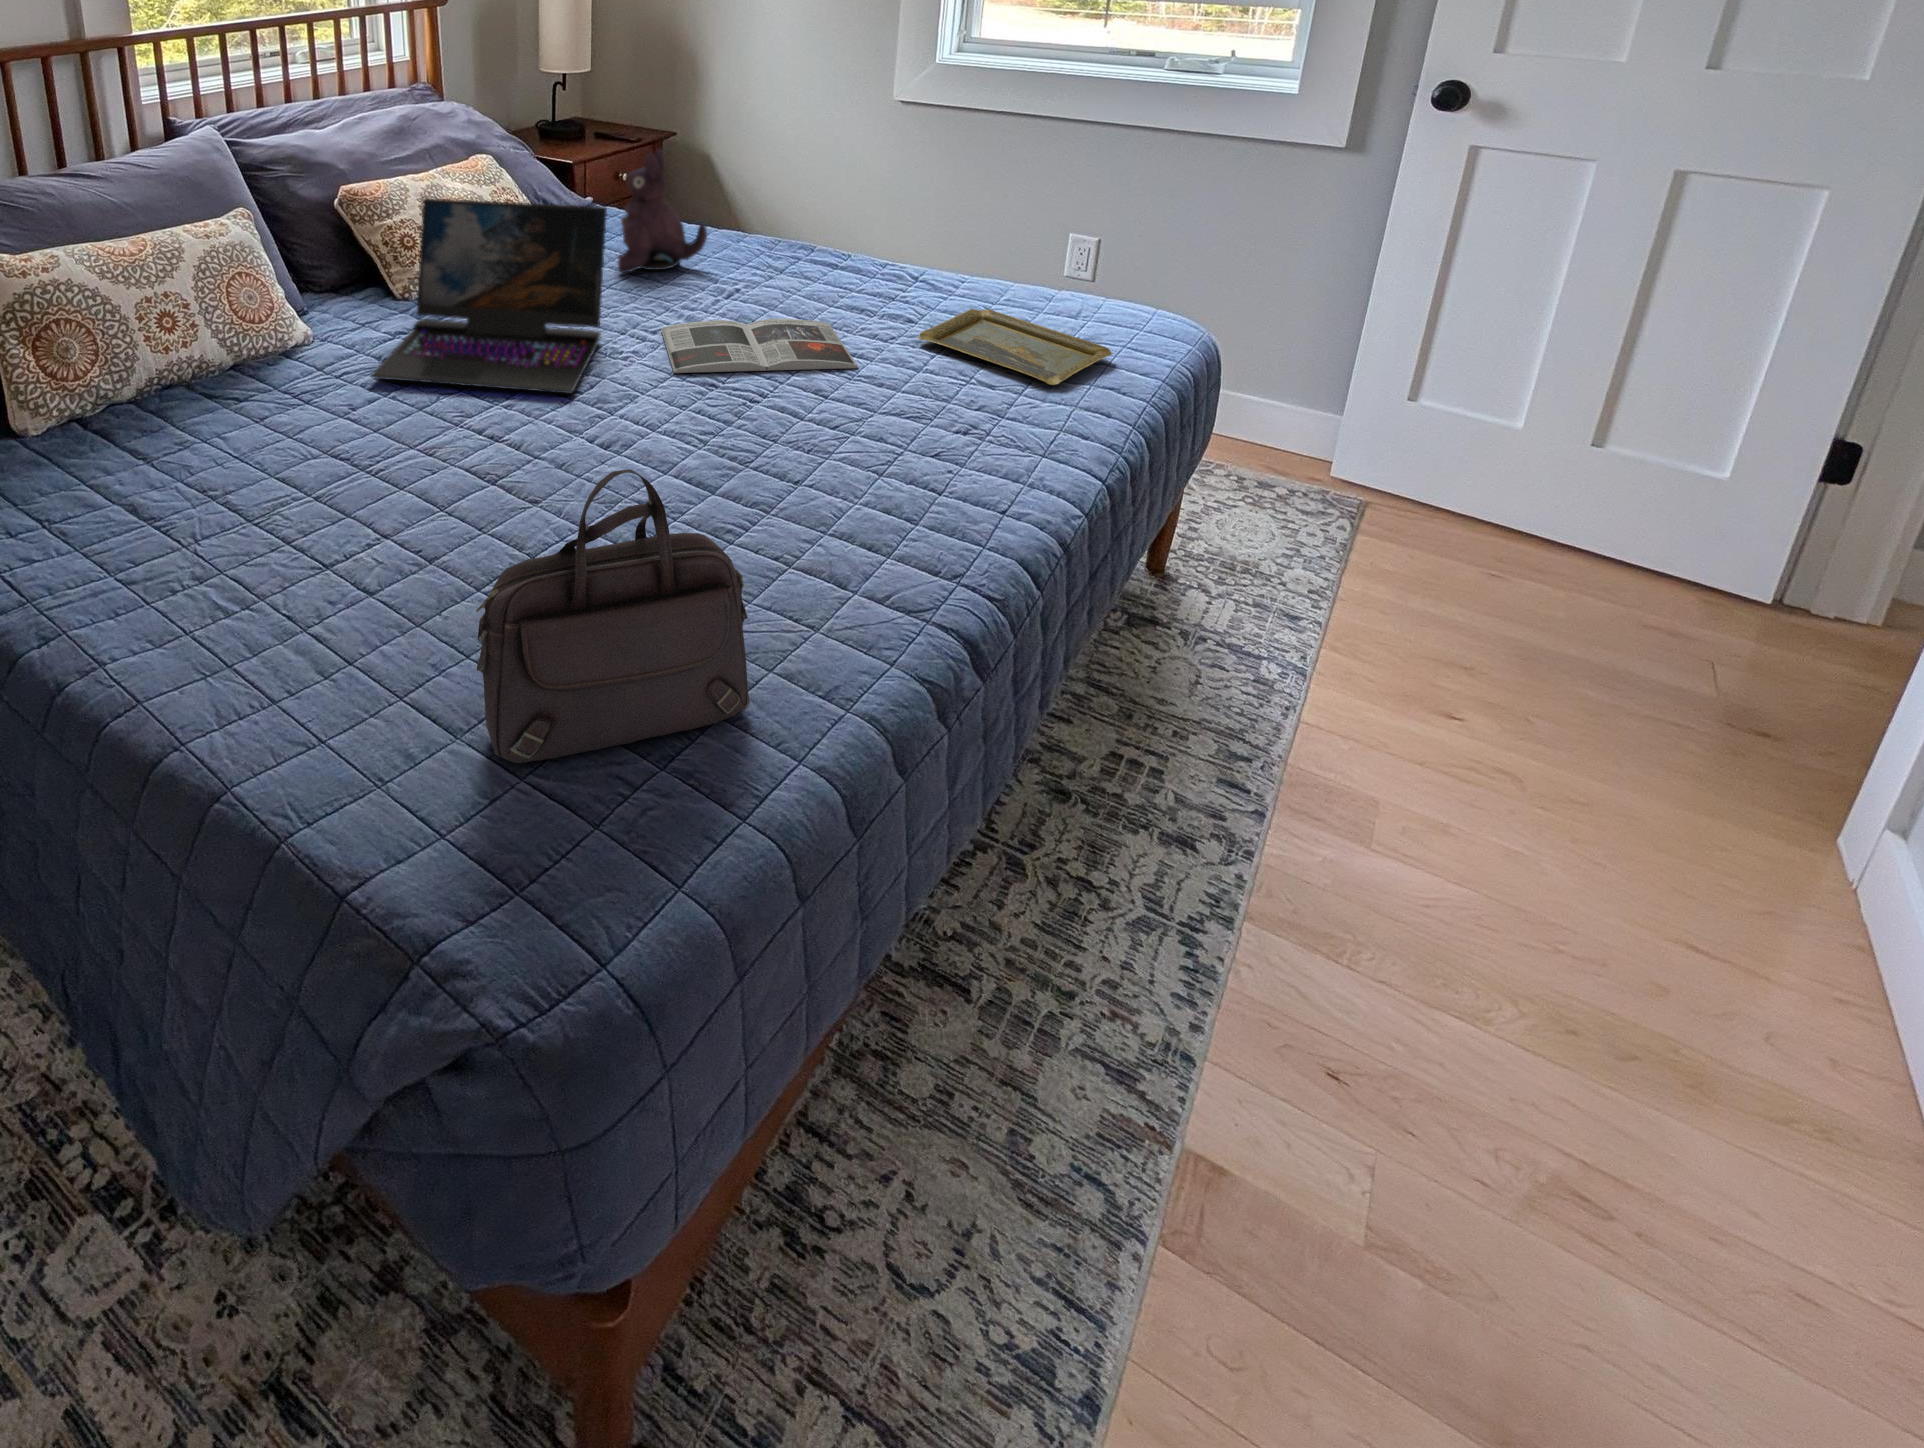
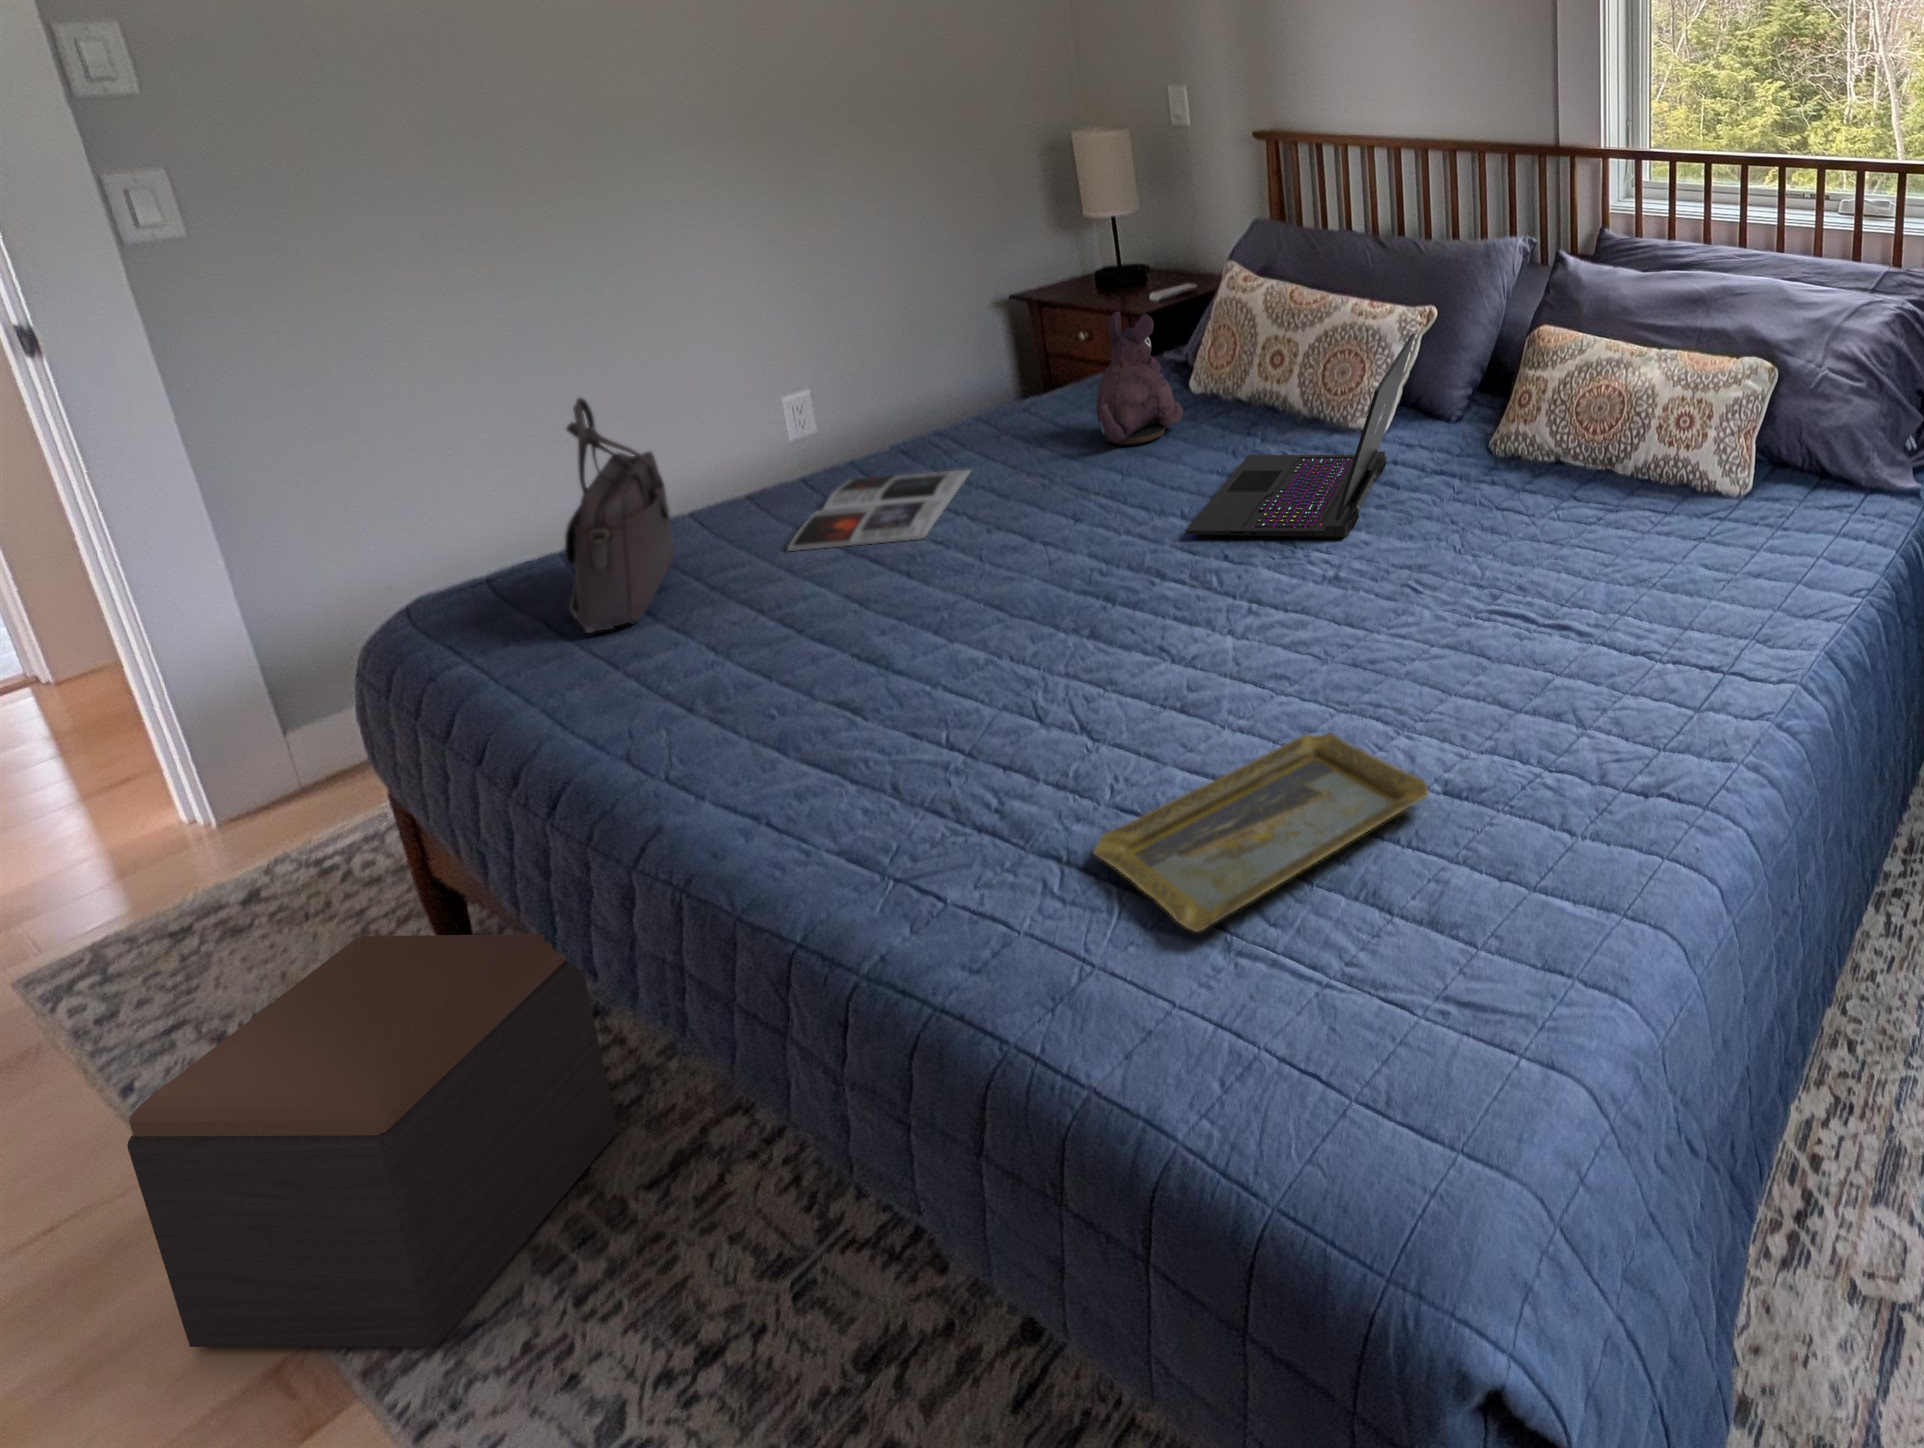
plush toy: present [618,149,707,273] -> present [1096,312,1184,445]
magazine: present [661,319,859,373] -> present [788,470,971,551]
footstool: none [907,878,1269,1348] -> present [127,934,618,1347]

